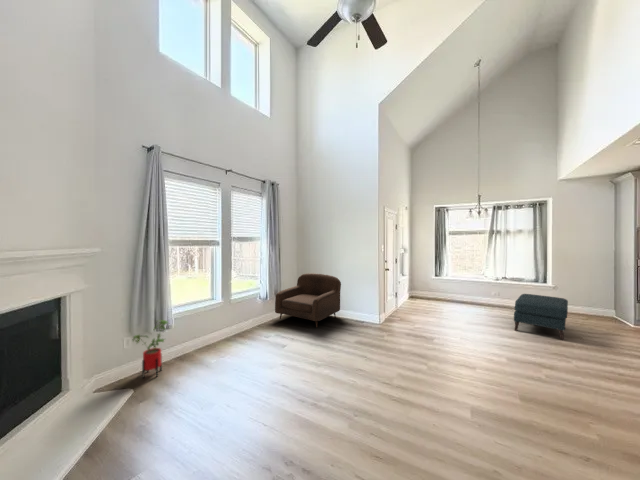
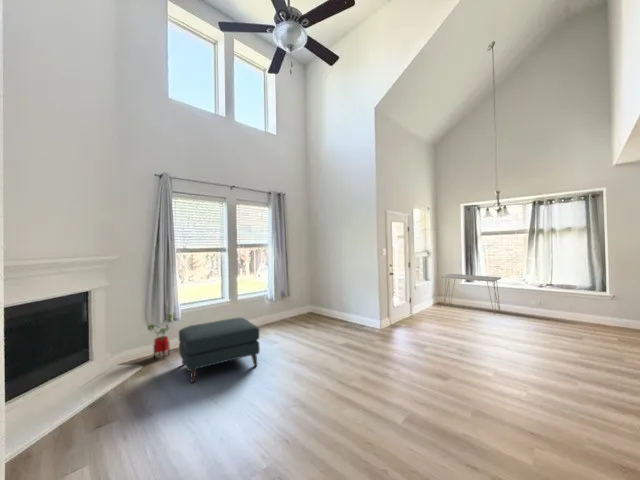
console table: none [415,269,465,305] -> present [441,274,501,311]
armchair: present [275,273,341,327] -> none [282,278,346,329]
ottoman: present [514,294,568,340] -> present [179,317,260,383]

